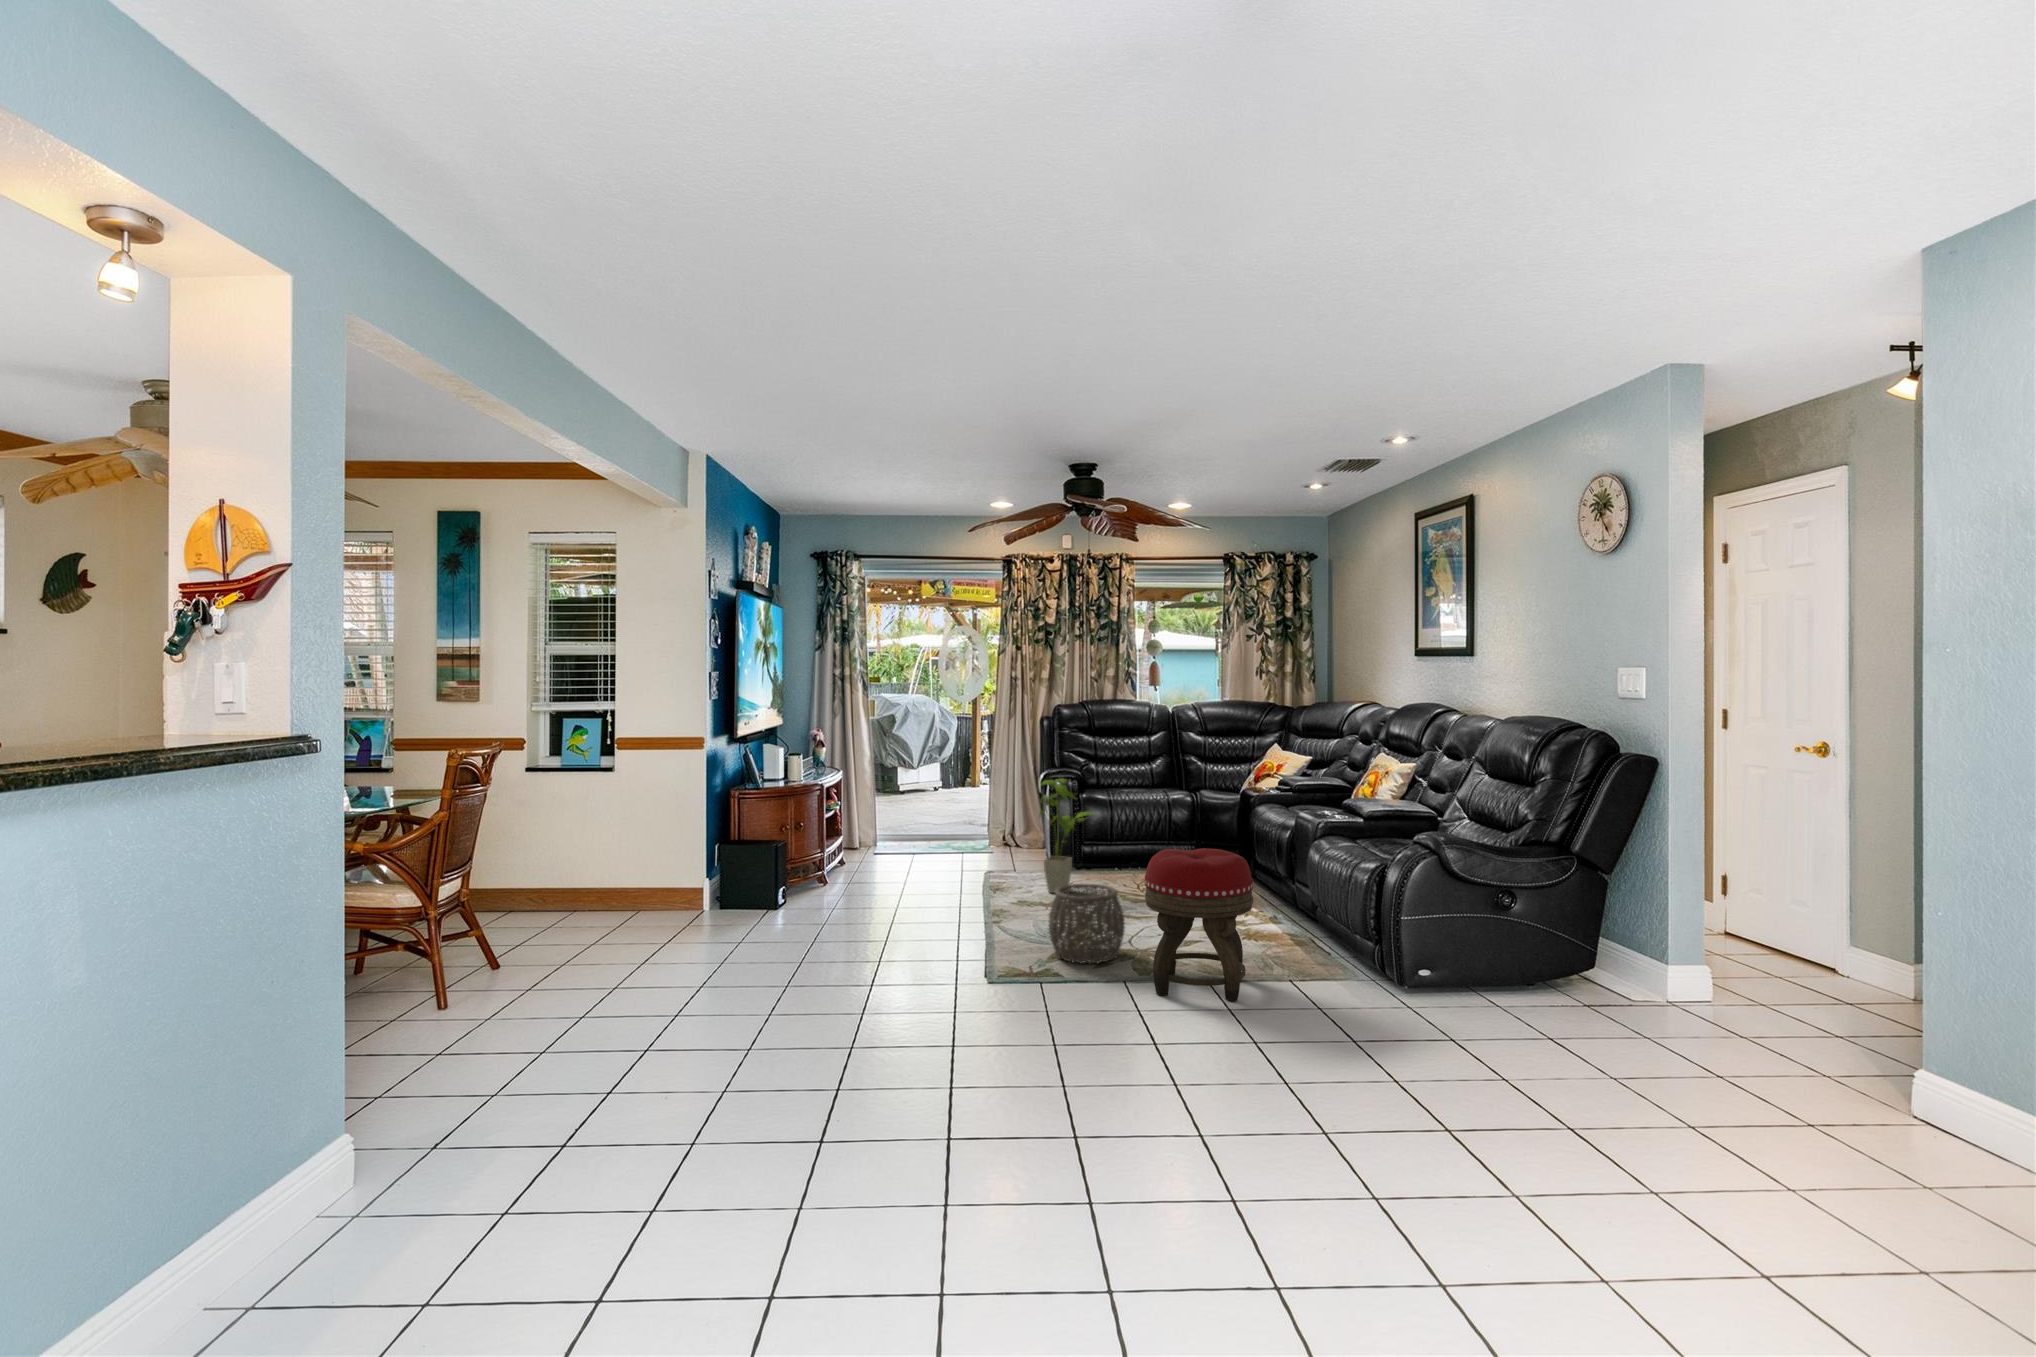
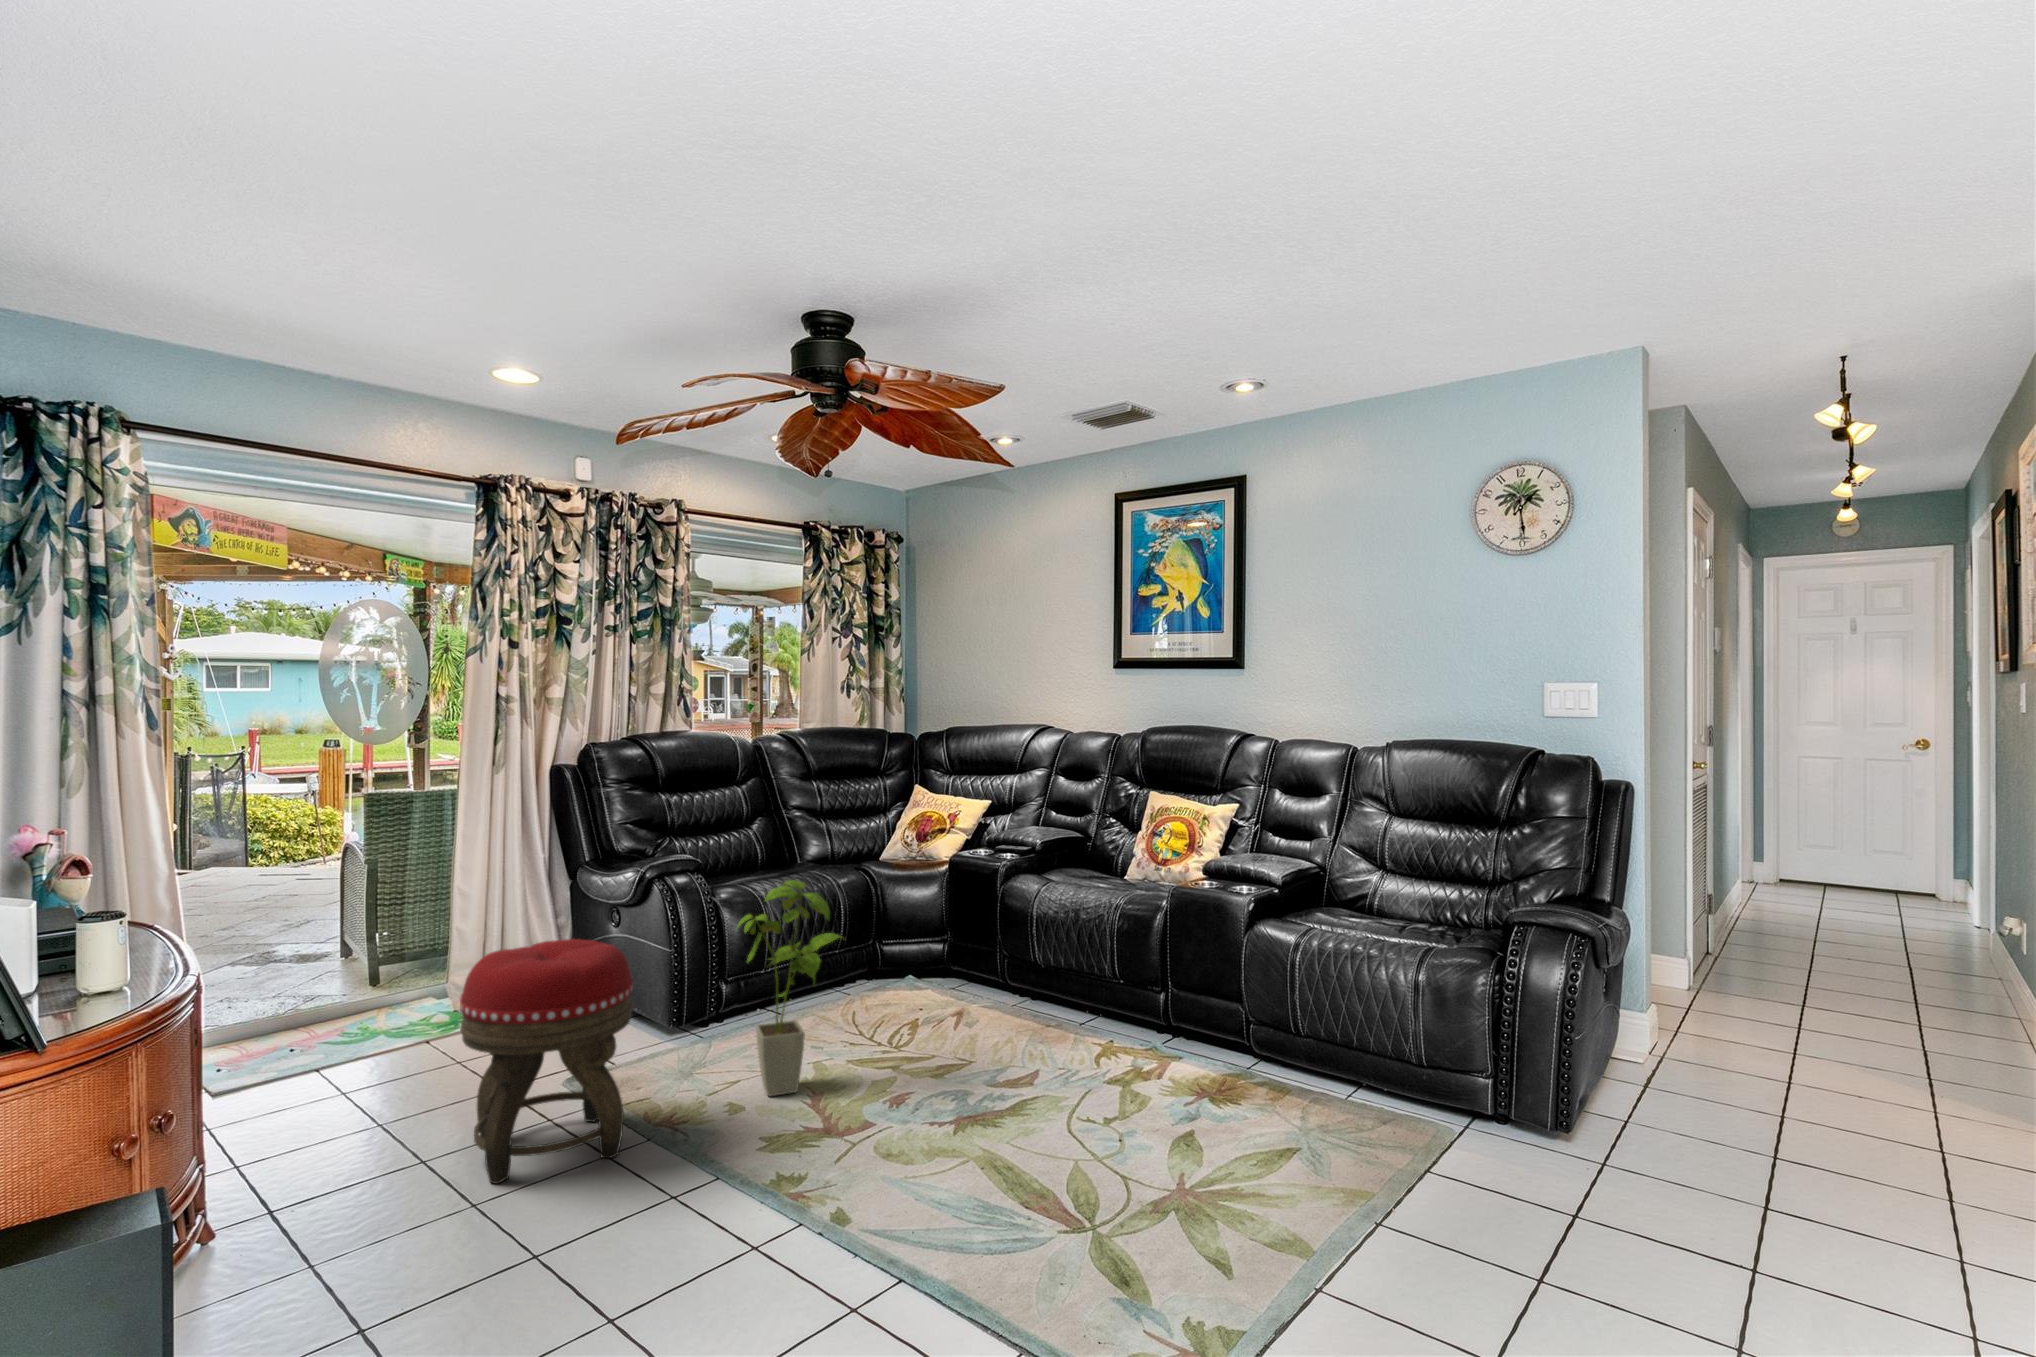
footstool: present [1145,848,1253,1002] -> present [460,939,633,1184]
woven basket: present [1048,884,1125,964] -> none [1033,1080,1183,1258]

